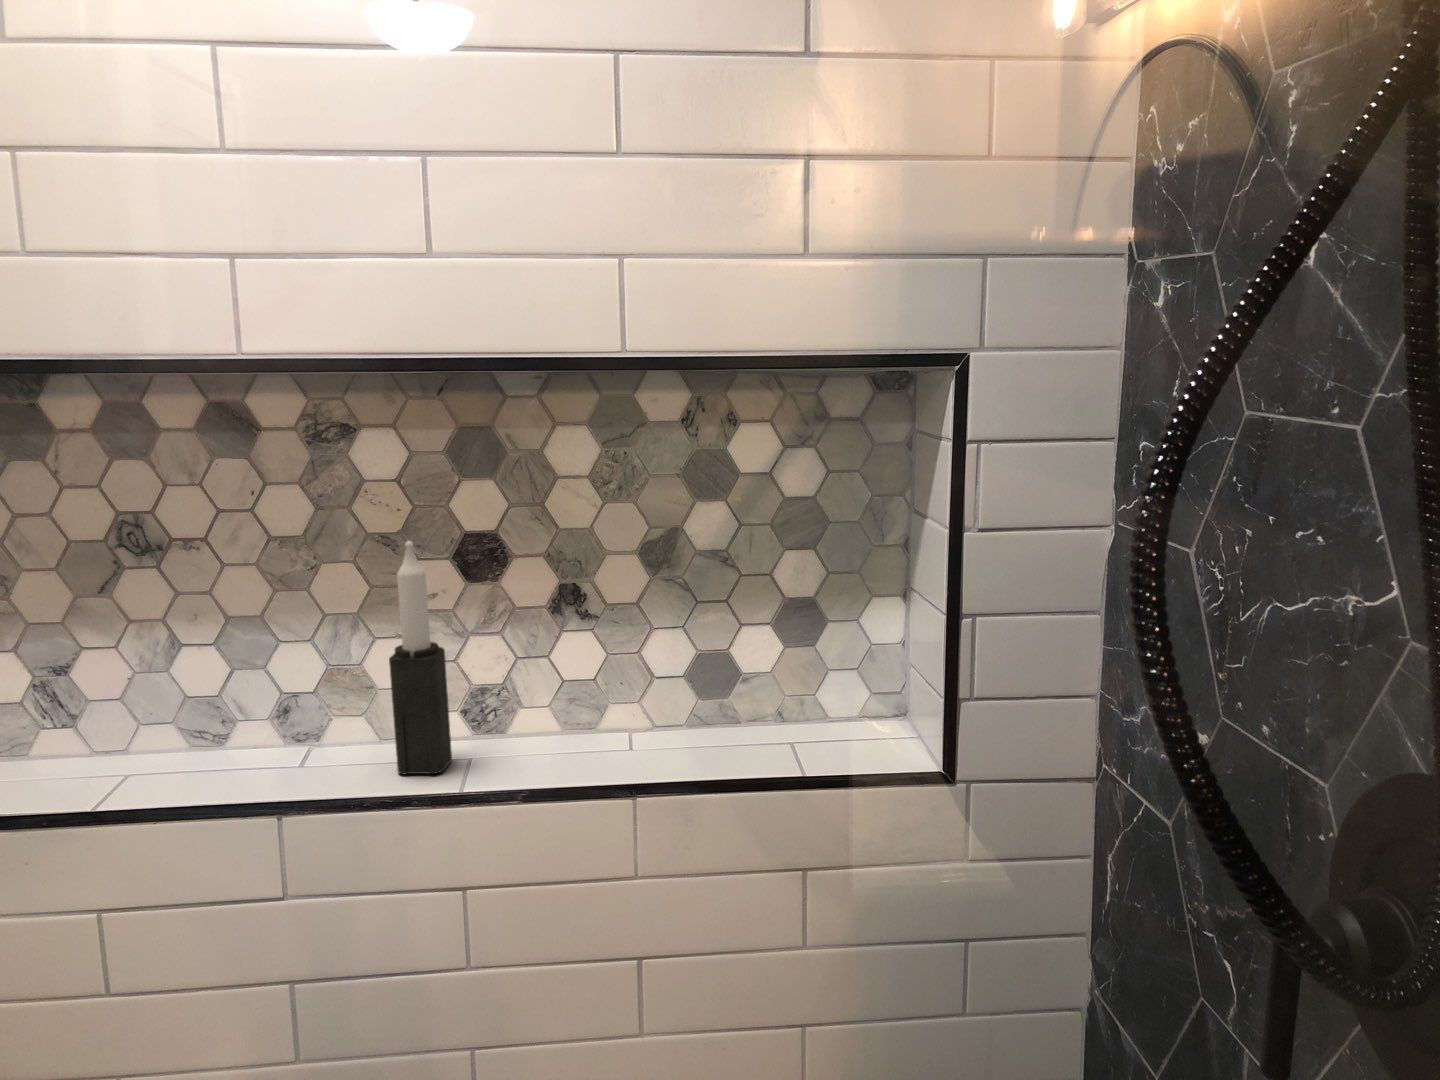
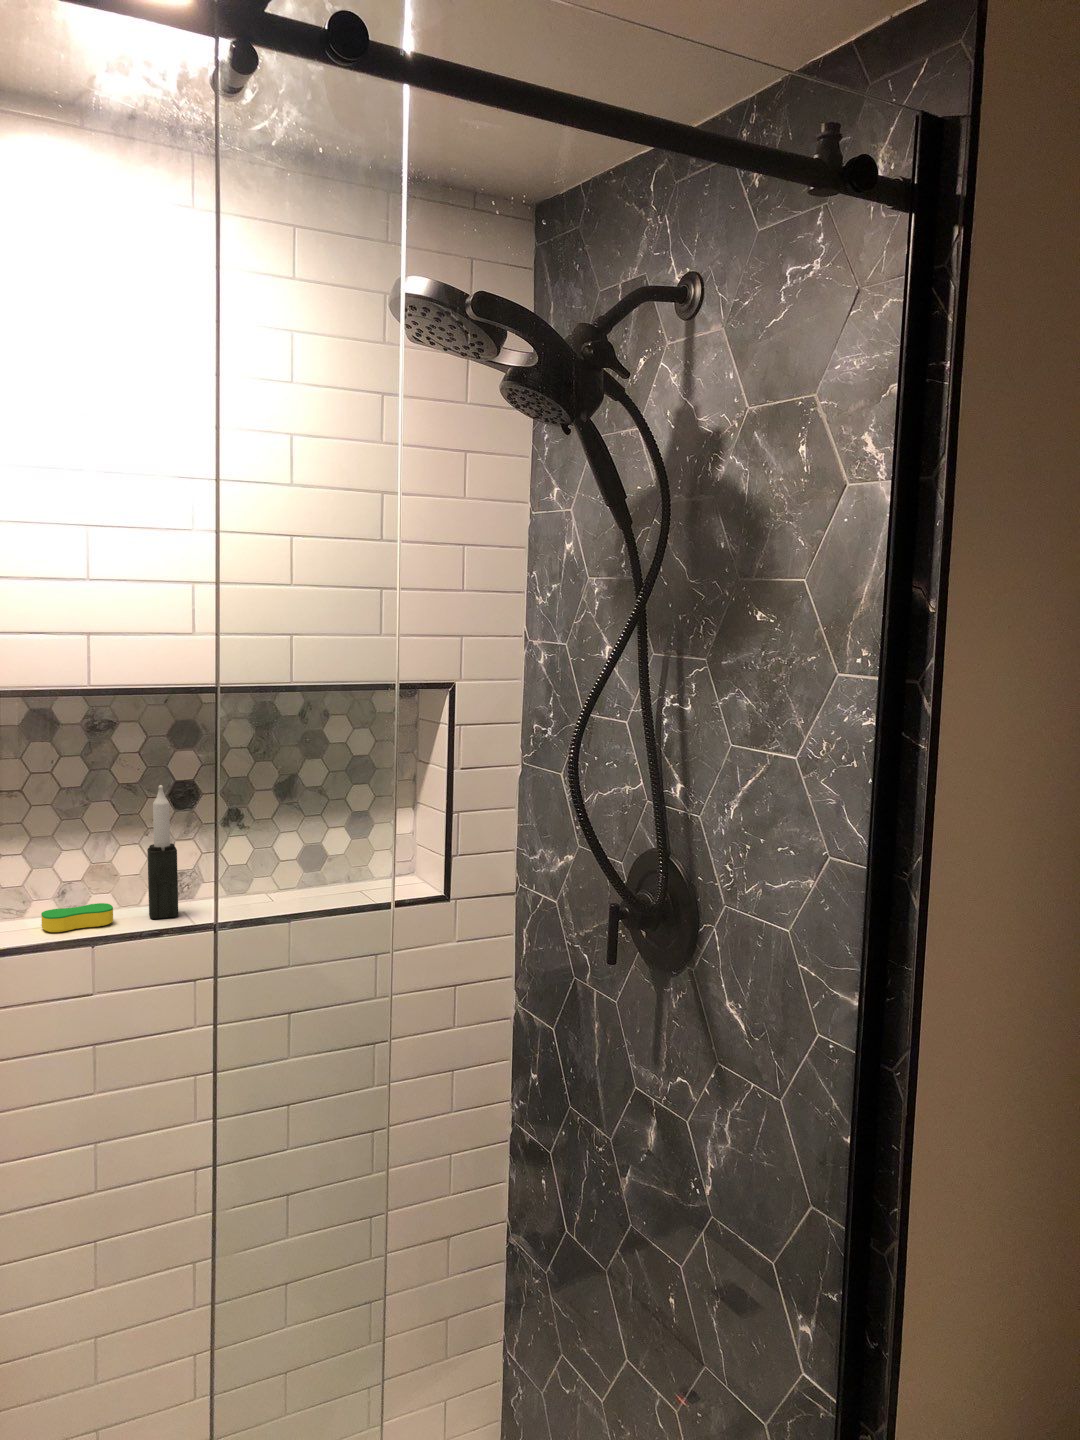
sponge: none [215,737,338,787] -> present [41,903,113,932]

